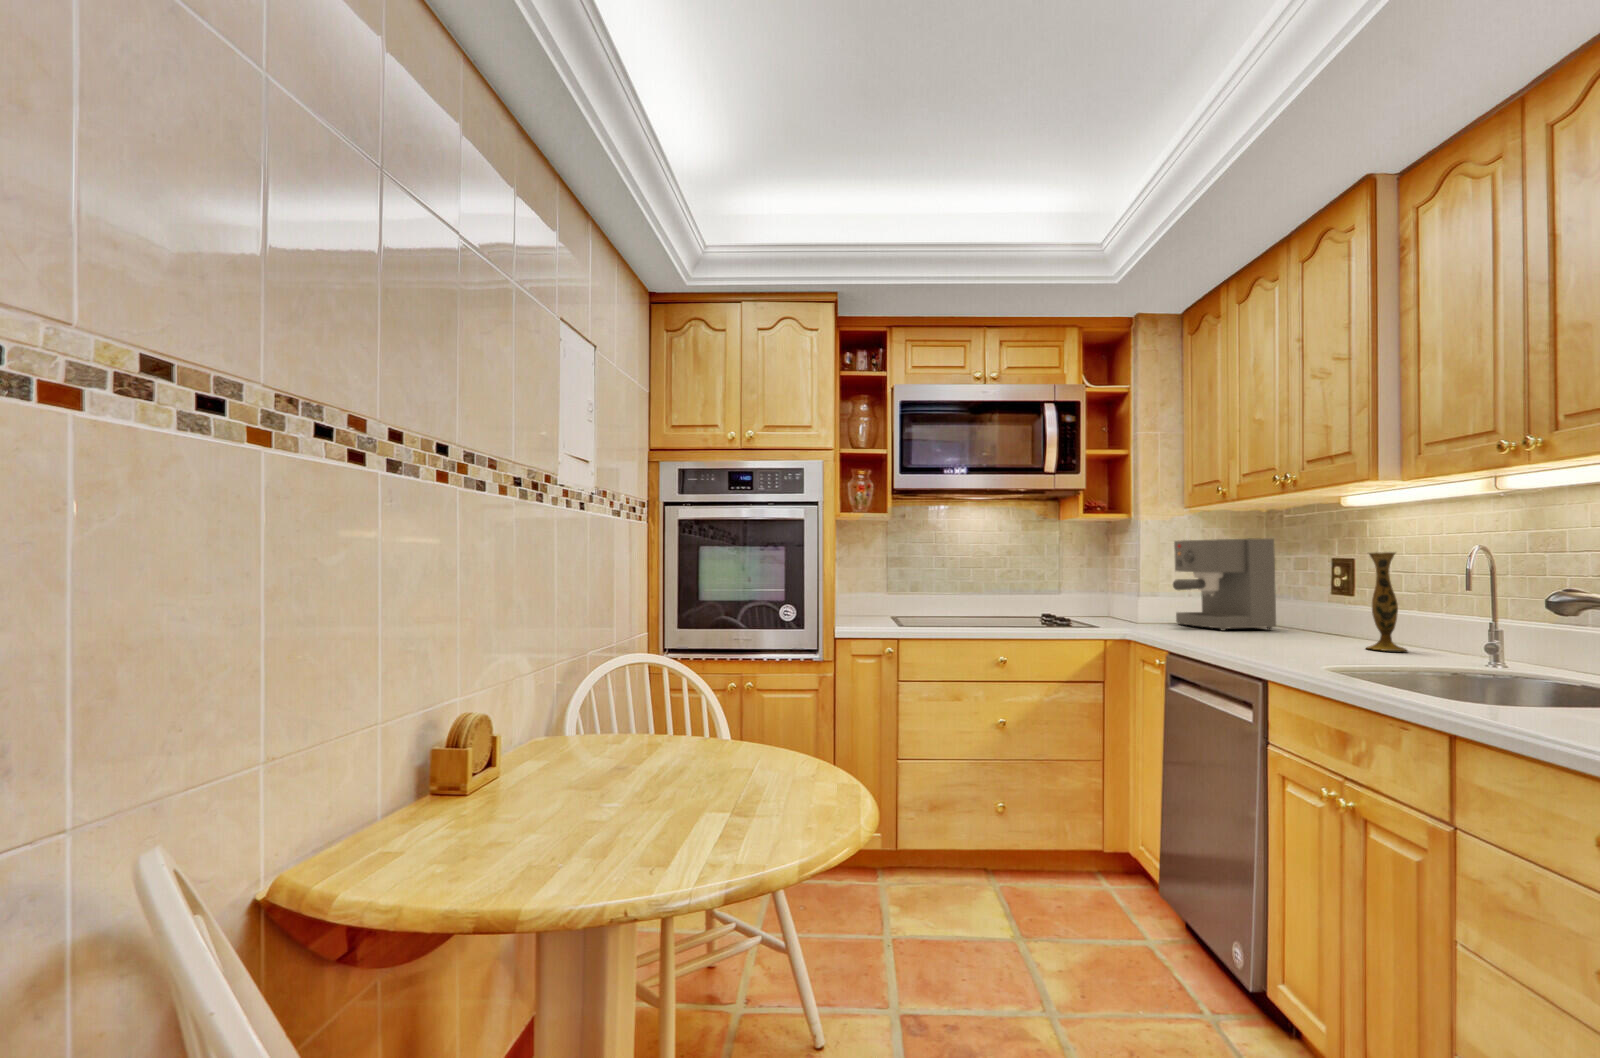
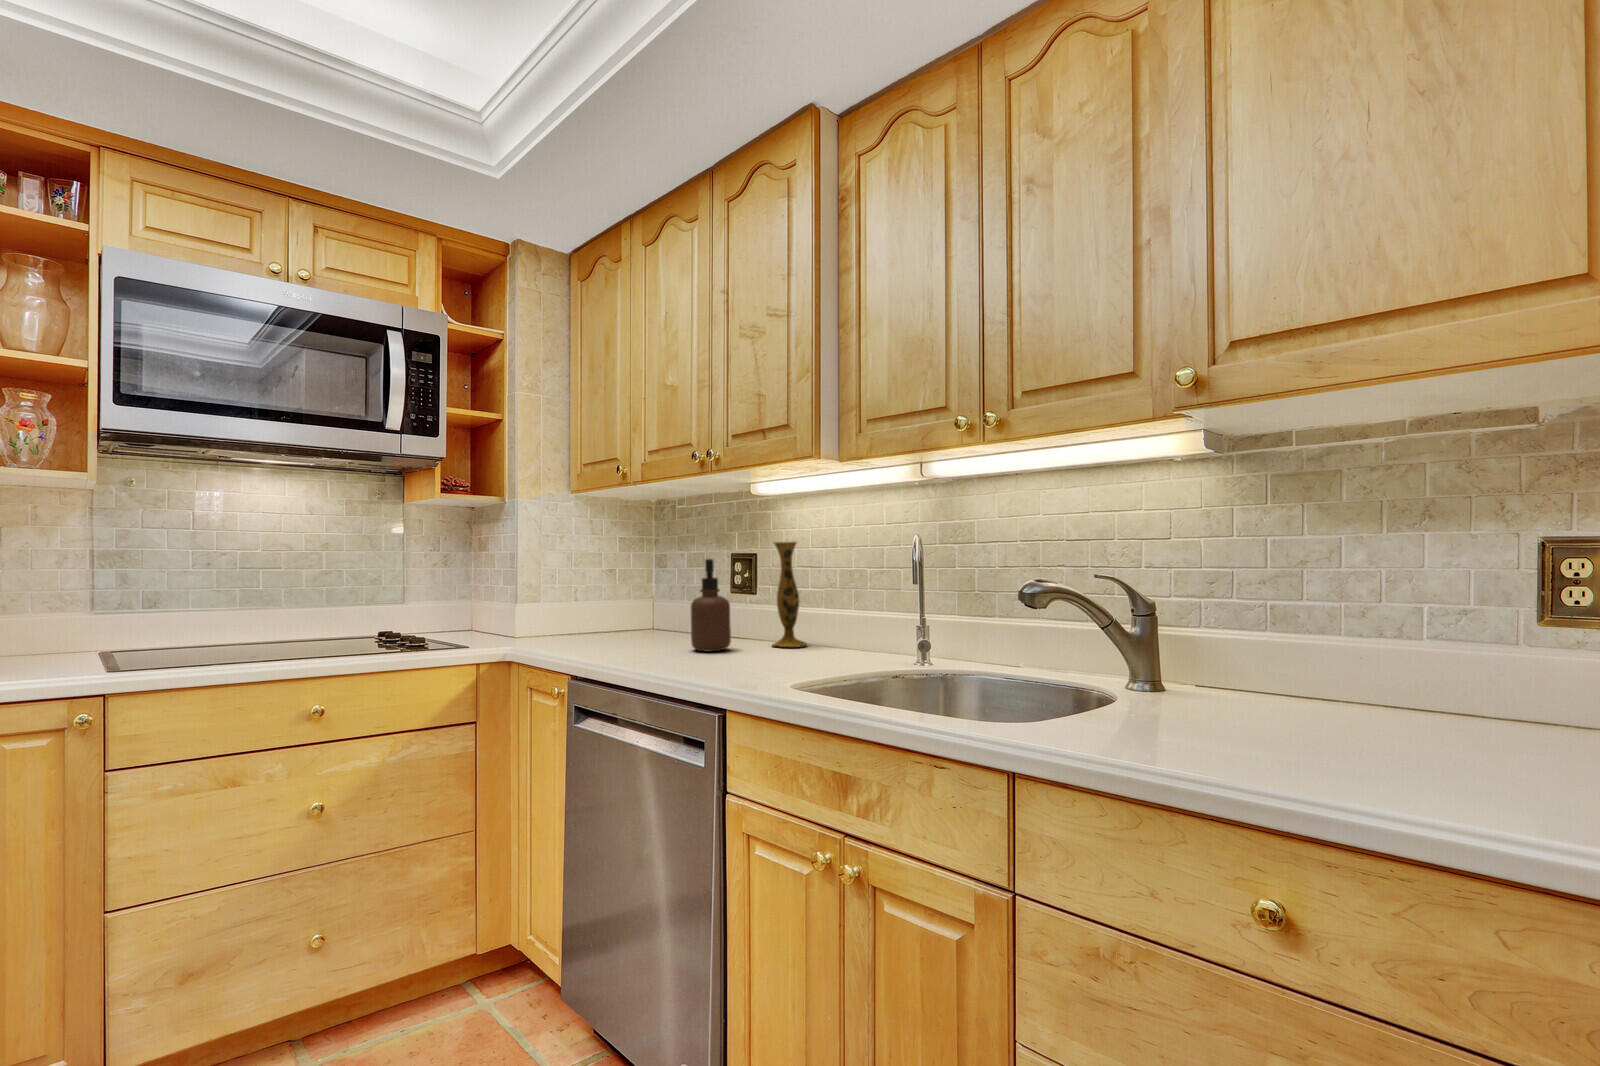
coffee maker: present [1173,539,1276,631] -> none [561,528,669,639]
soap dispenser: none [1275,567,1316,646] -> present [691,559,731,652]

